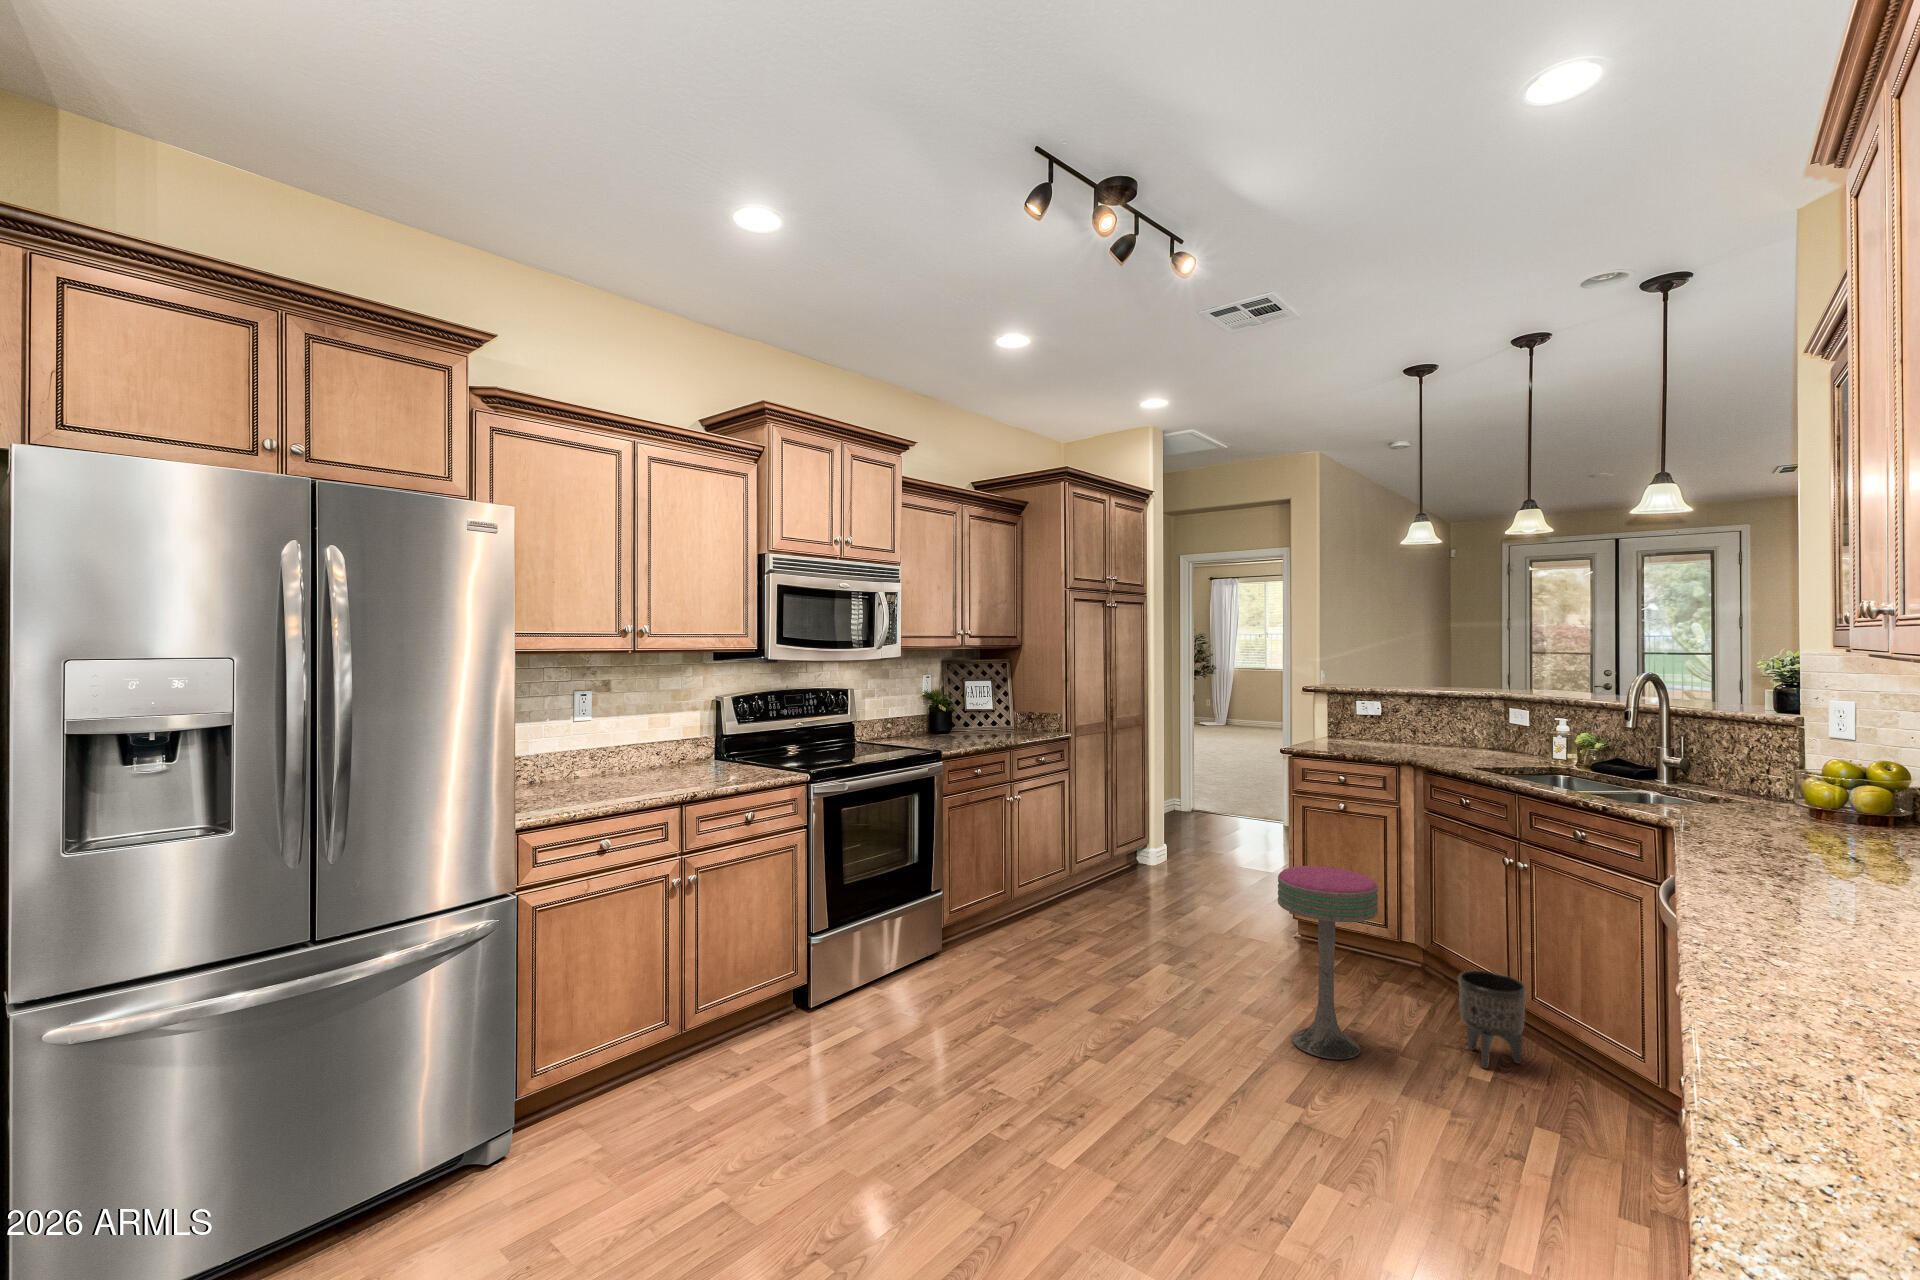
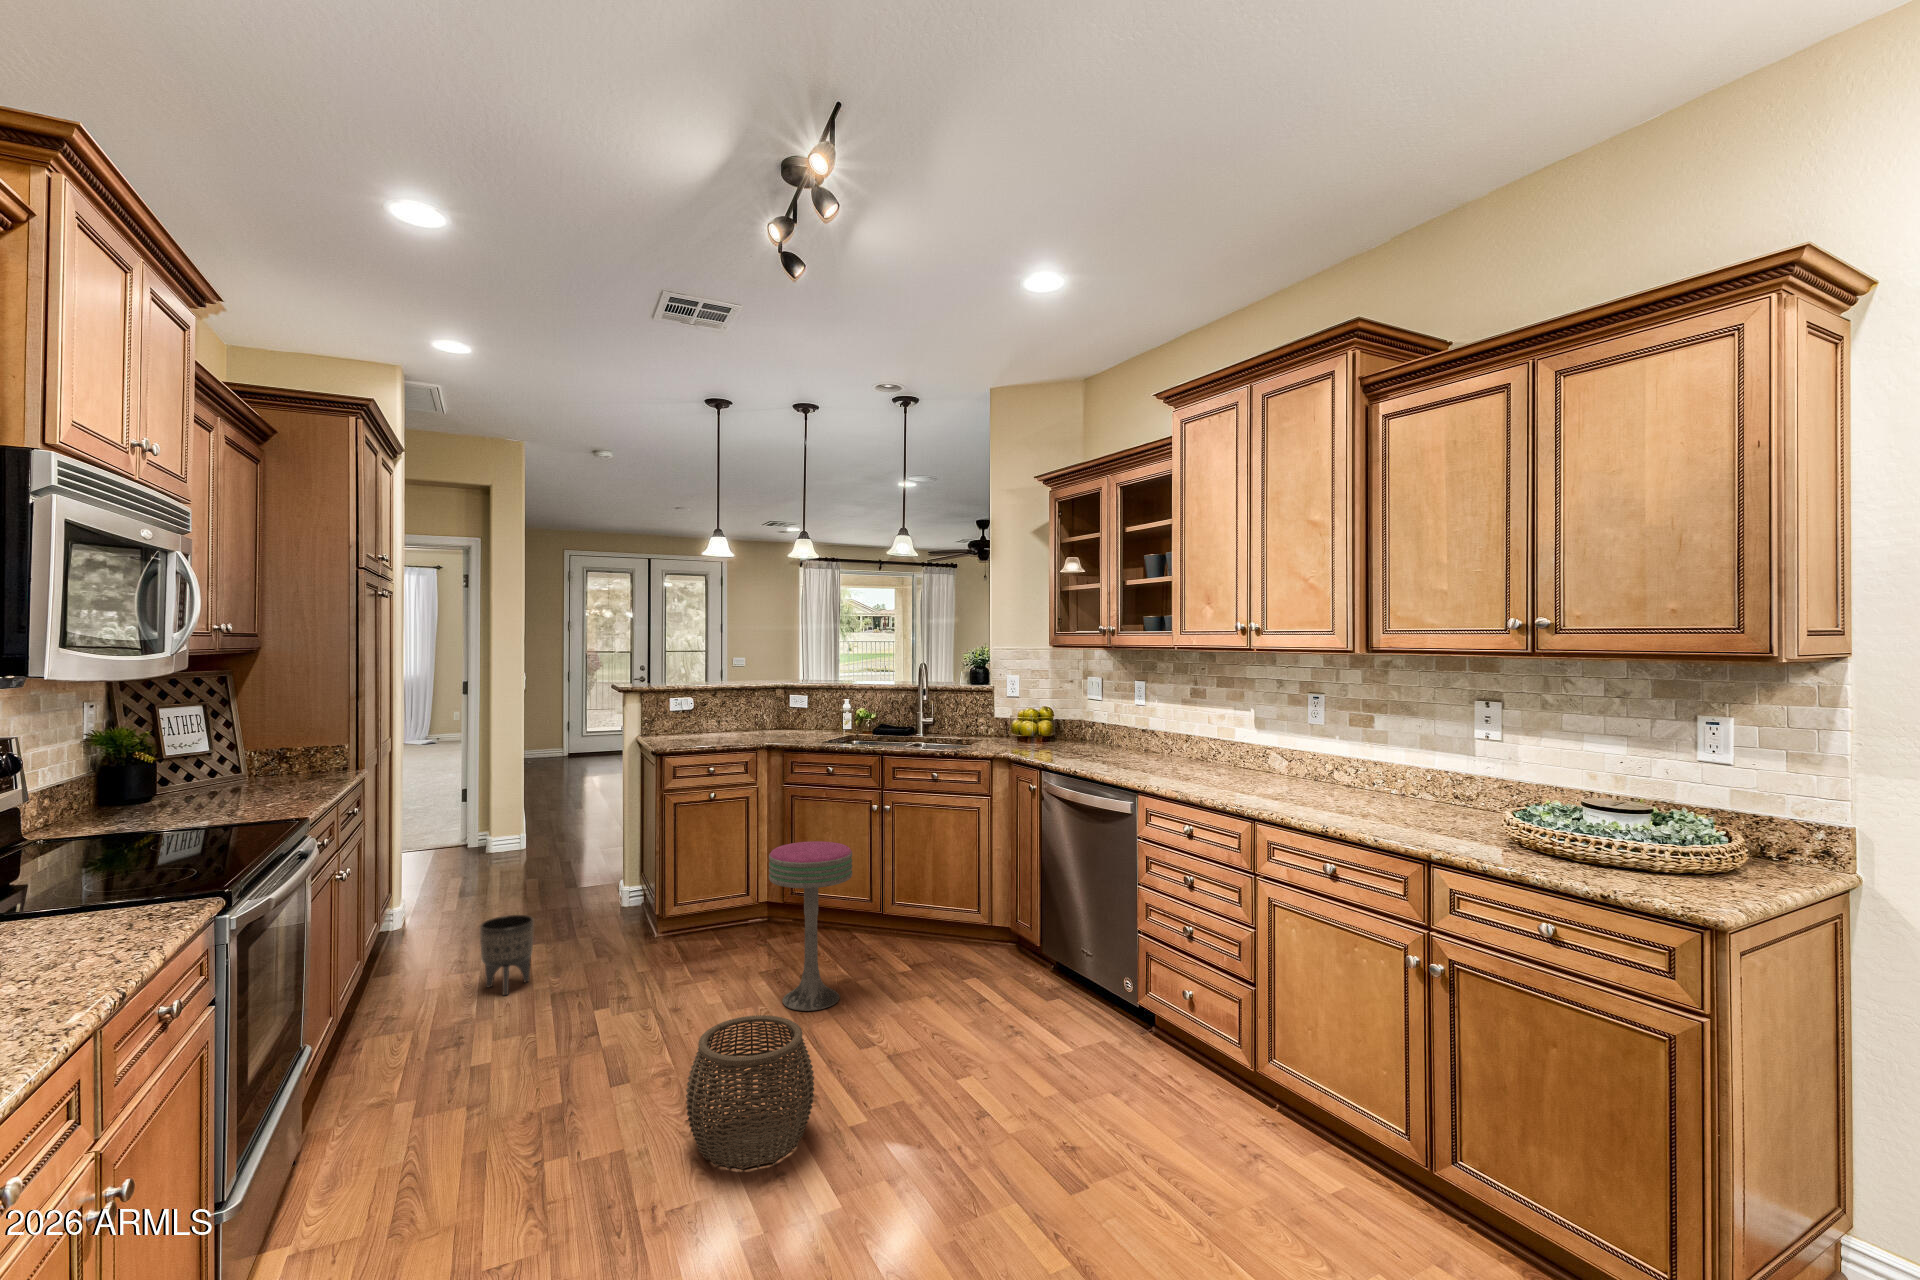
planter: present [1458,971,1526,1069] -> present [480,915,534,995]
woven basket: none [1026,988,1143,1126] -> present [686,1015,814,1169]

